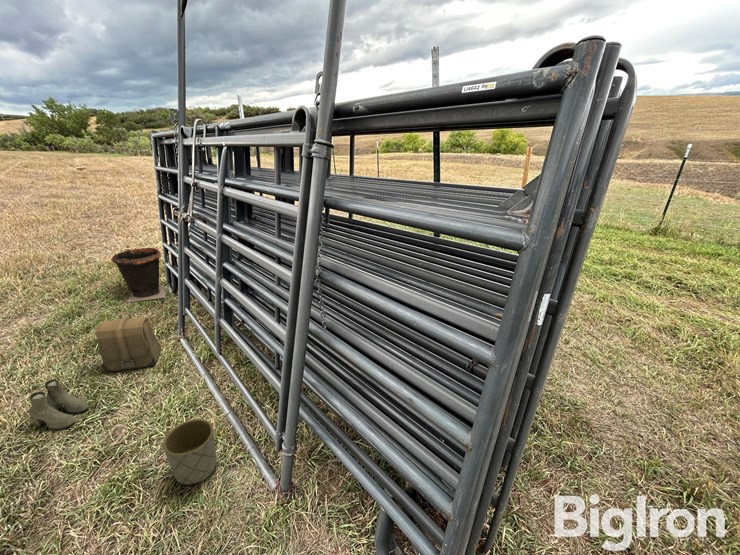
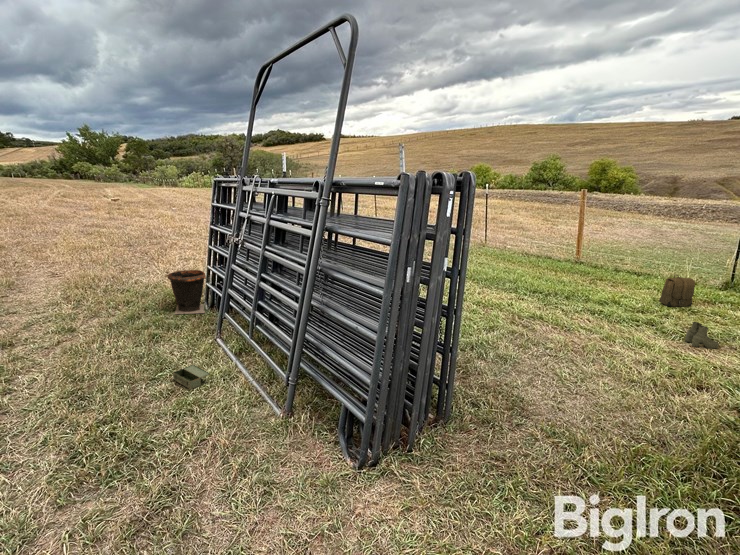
backpack: present [96,312,161,372] -> present [659,275,695,307]
boots: present [29,379,89,429] -> present [685,322,718,349]
toolbox: none [108,392,163,437] -> present [173,365,210,389]
planter: present [163,419,217,485] -> none [216,374,247,413]

